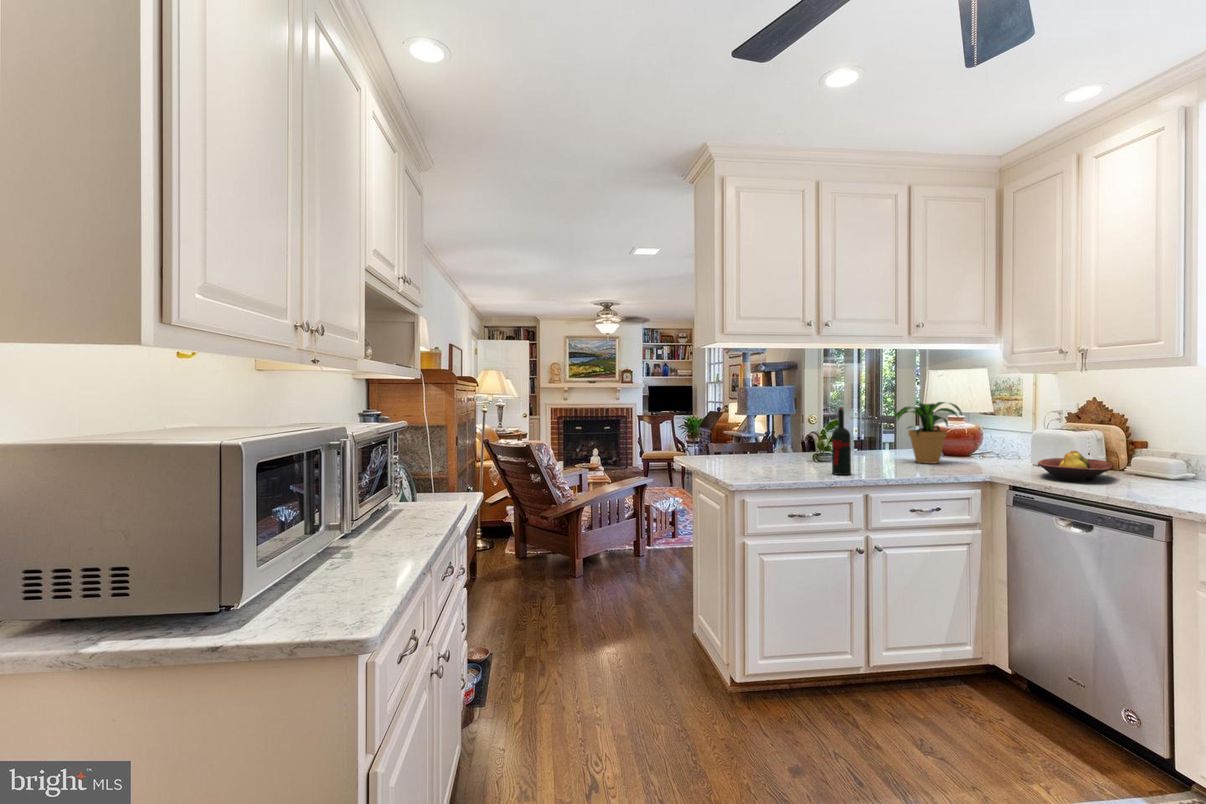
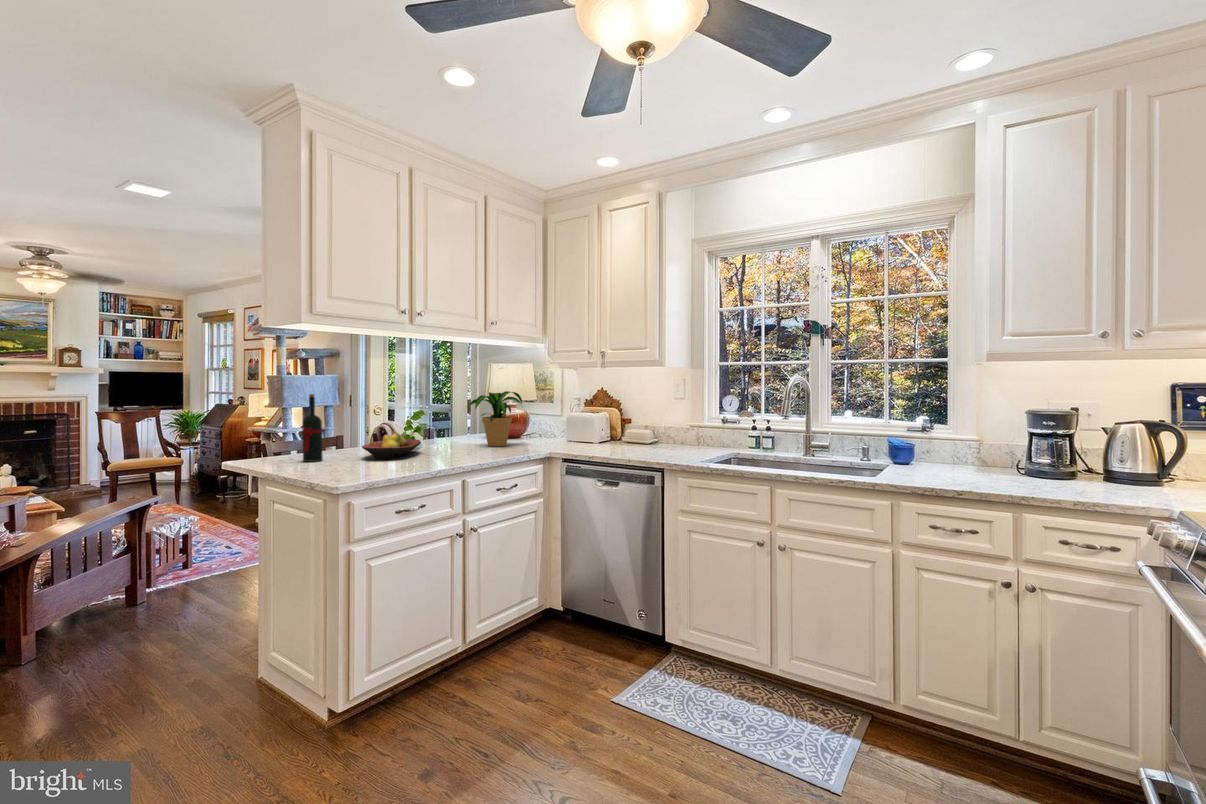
wine bottle: present [832,407,851,475] -> present [302,394,323,462]
fruit bowl: present [1038,451,1113,482] -> present [362,433,421,459]

